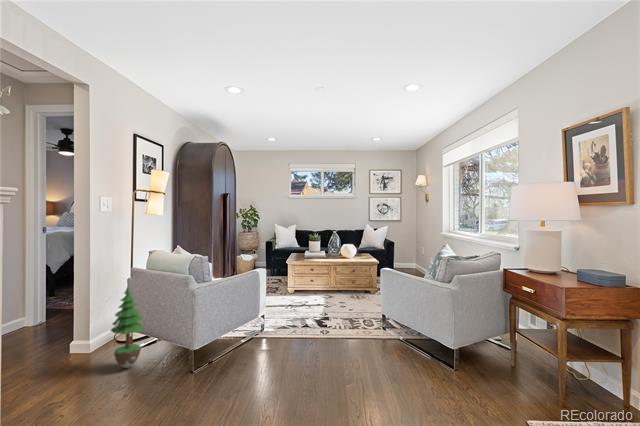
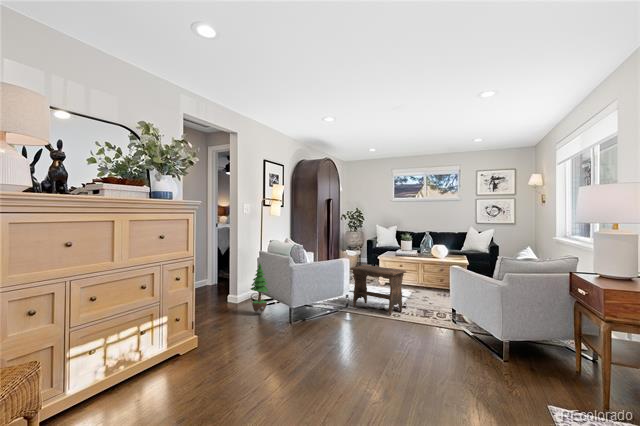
footstool: none [264,274,335,338] -> present [350,265,406,315]

